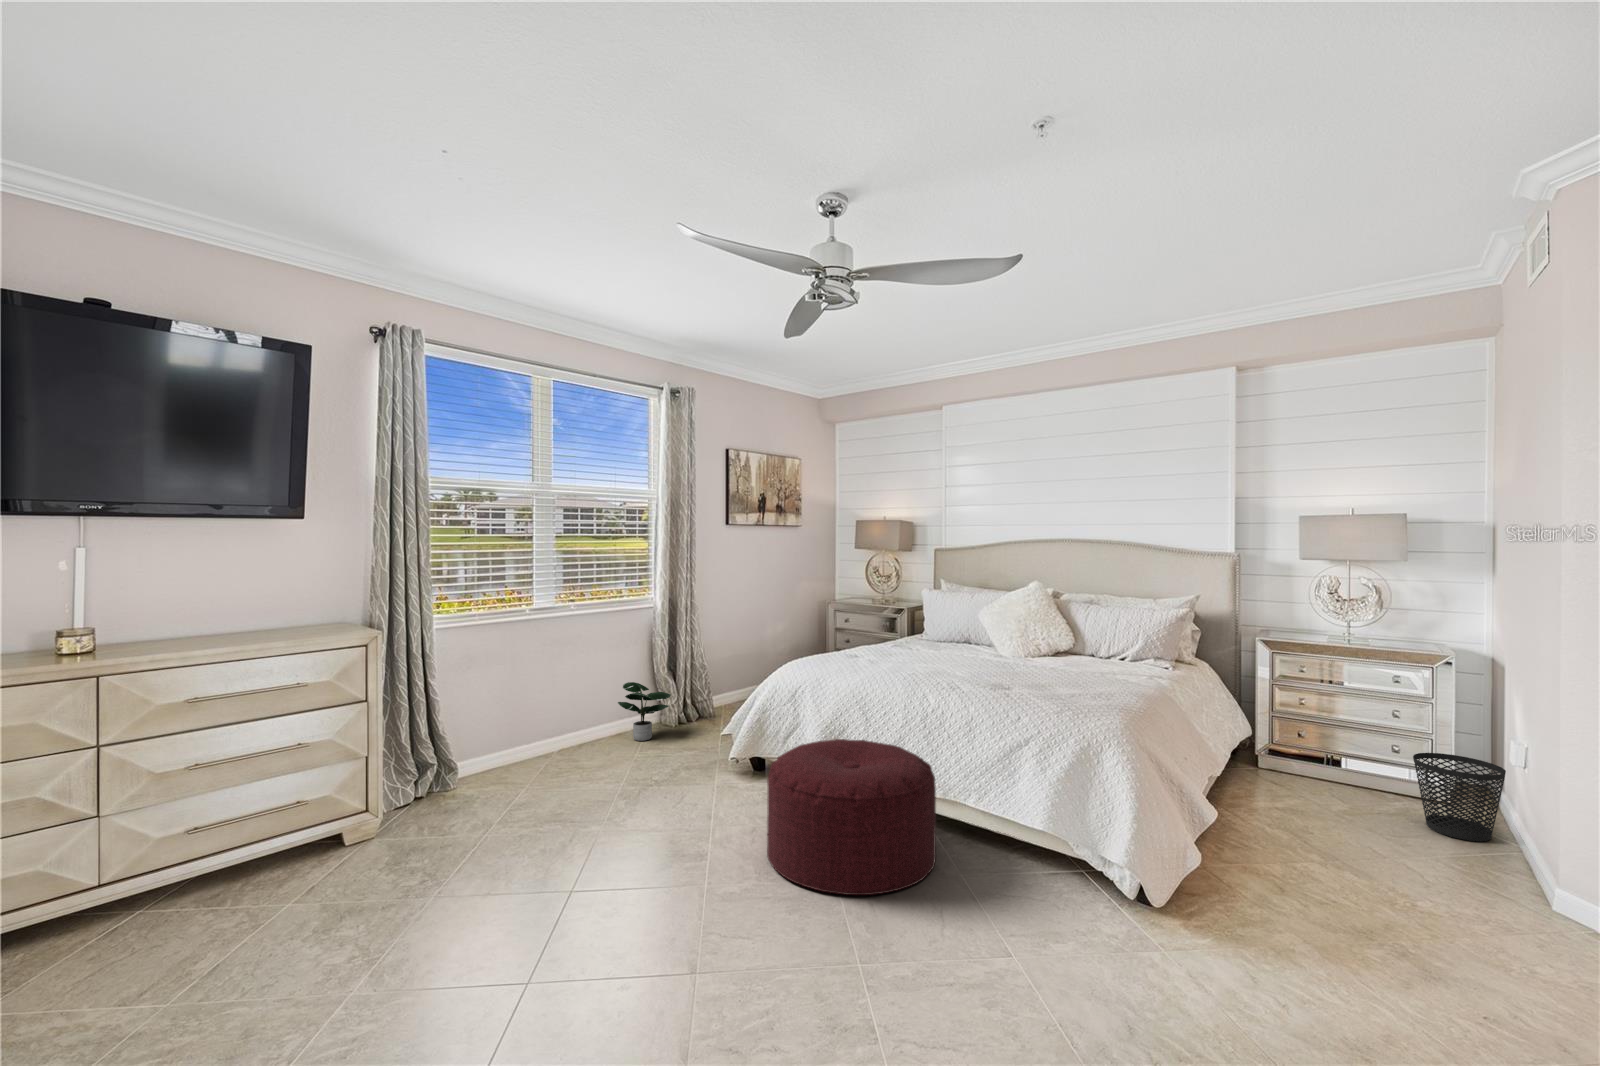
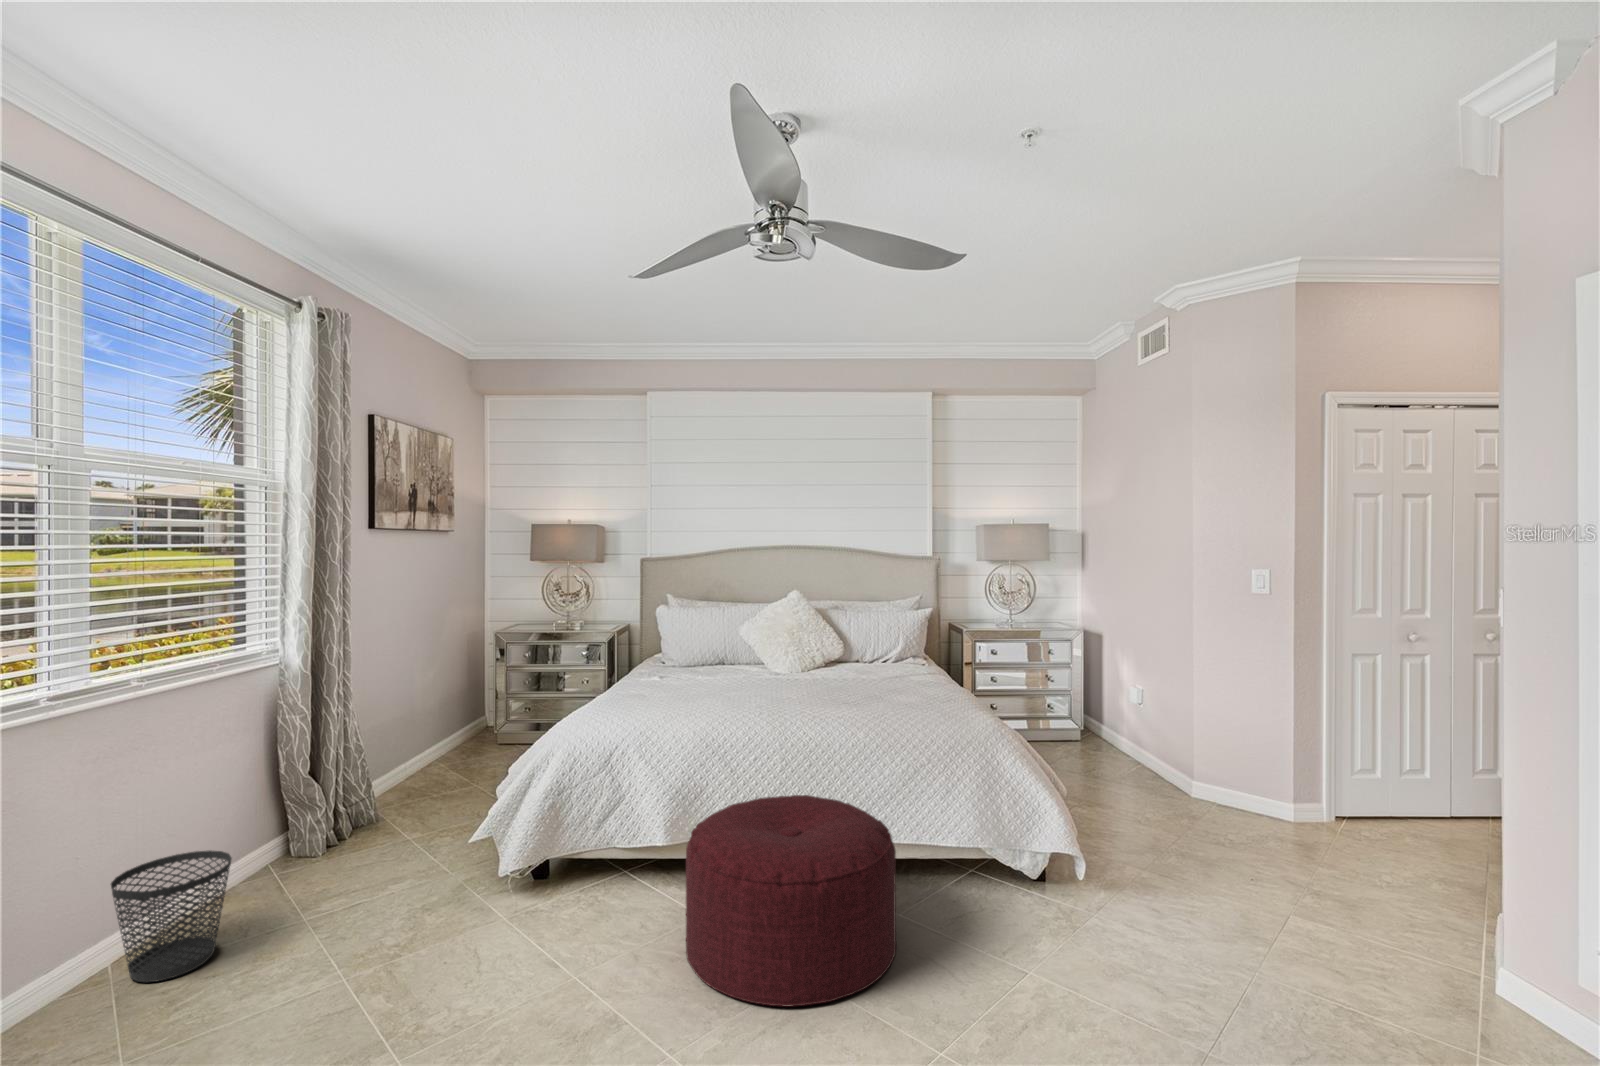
potted plant: present [618,682,671,741] -> none [232,799,338,896]
wastebasket: present [1413,753,1506,842] -> present [111,851,232,983]

